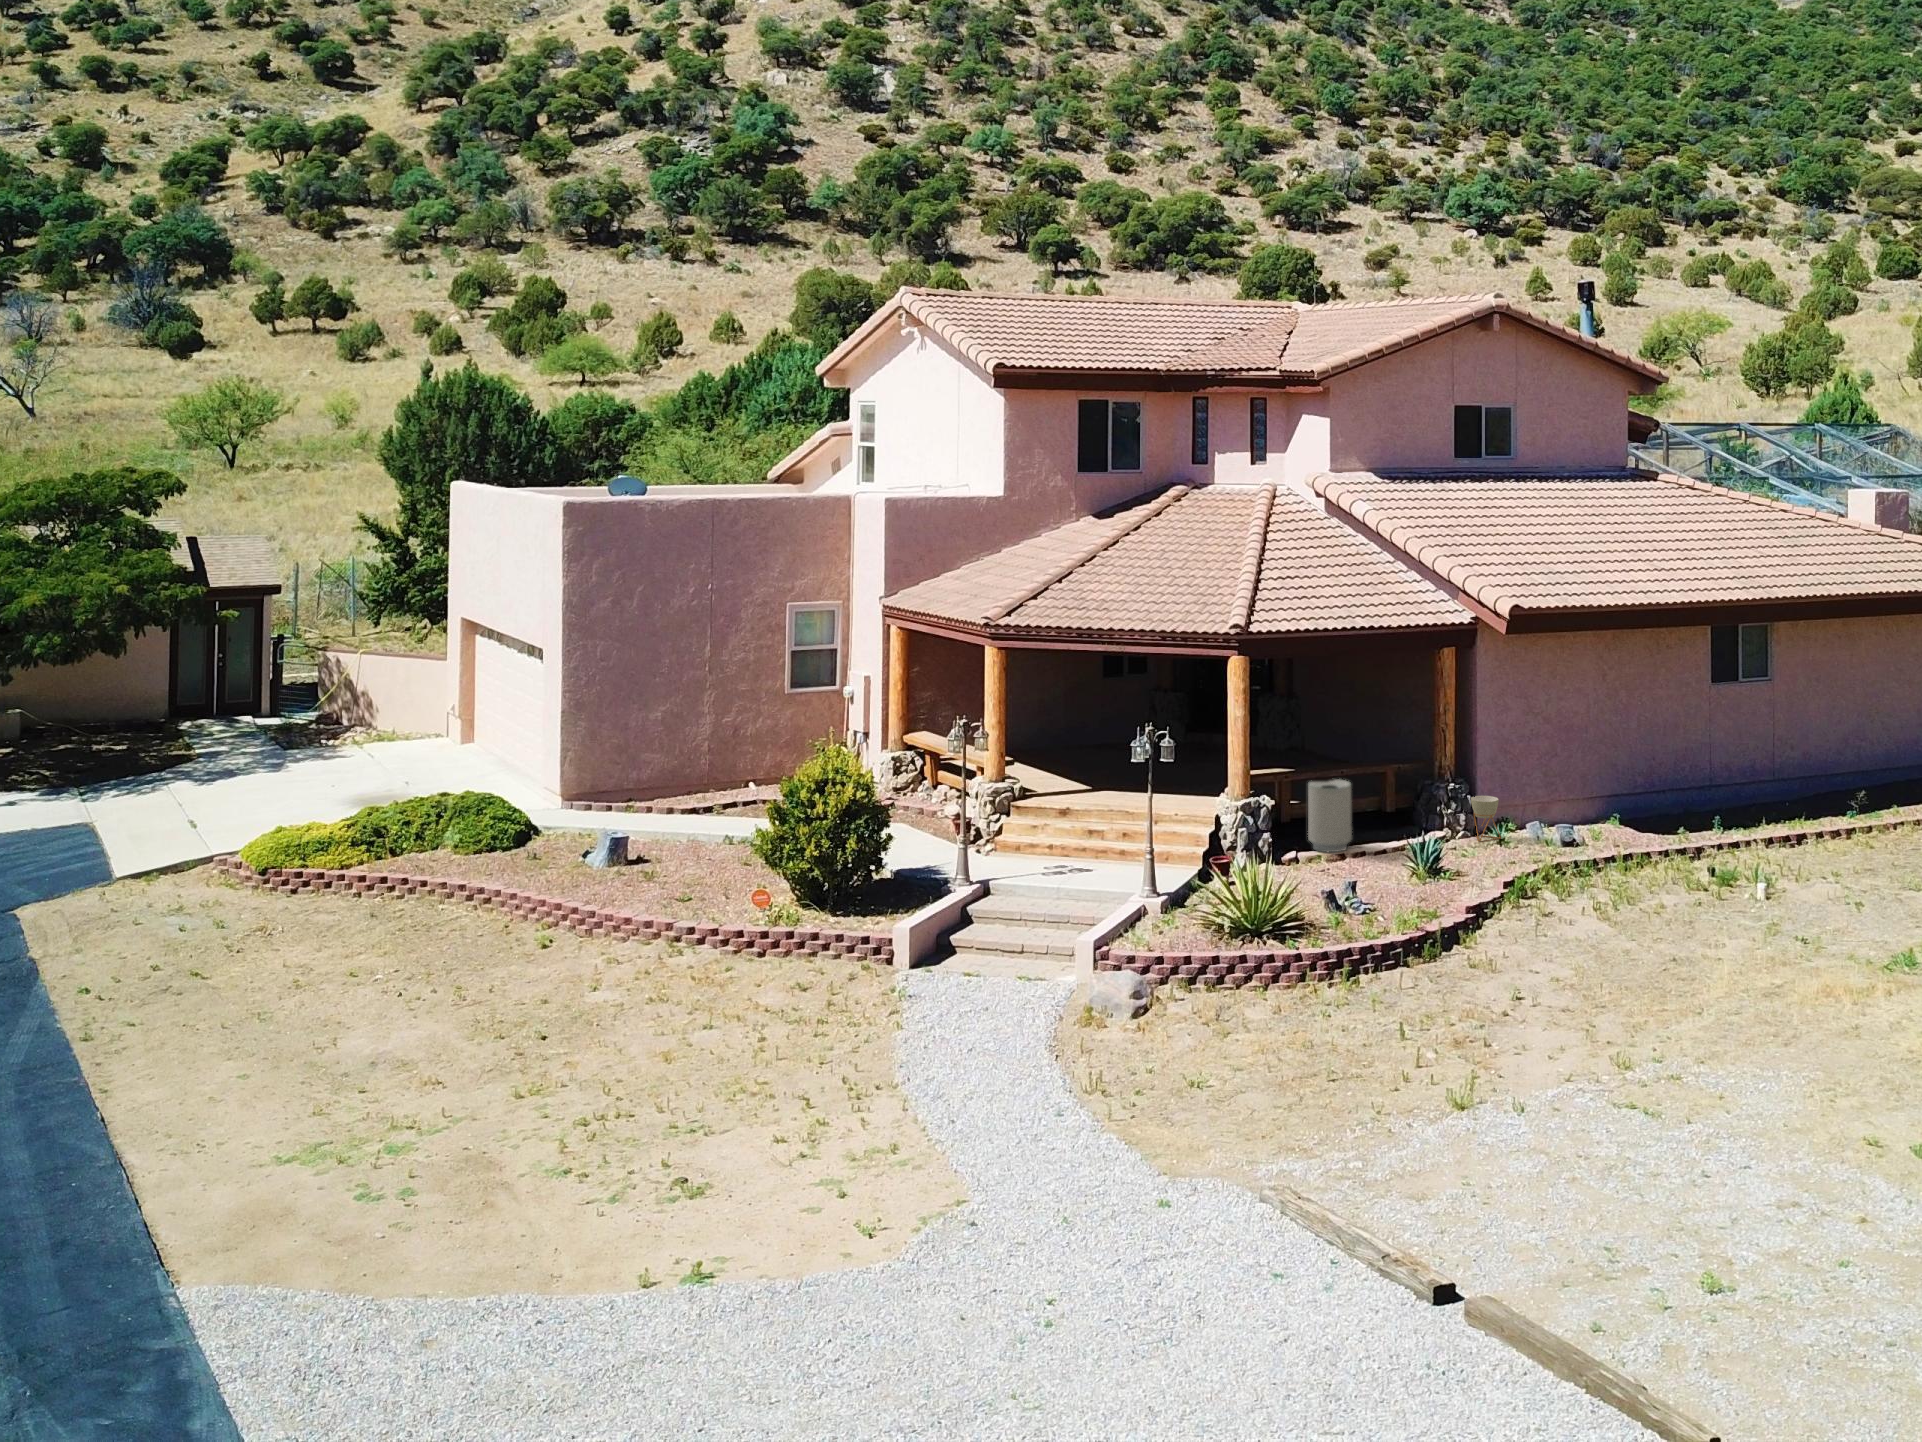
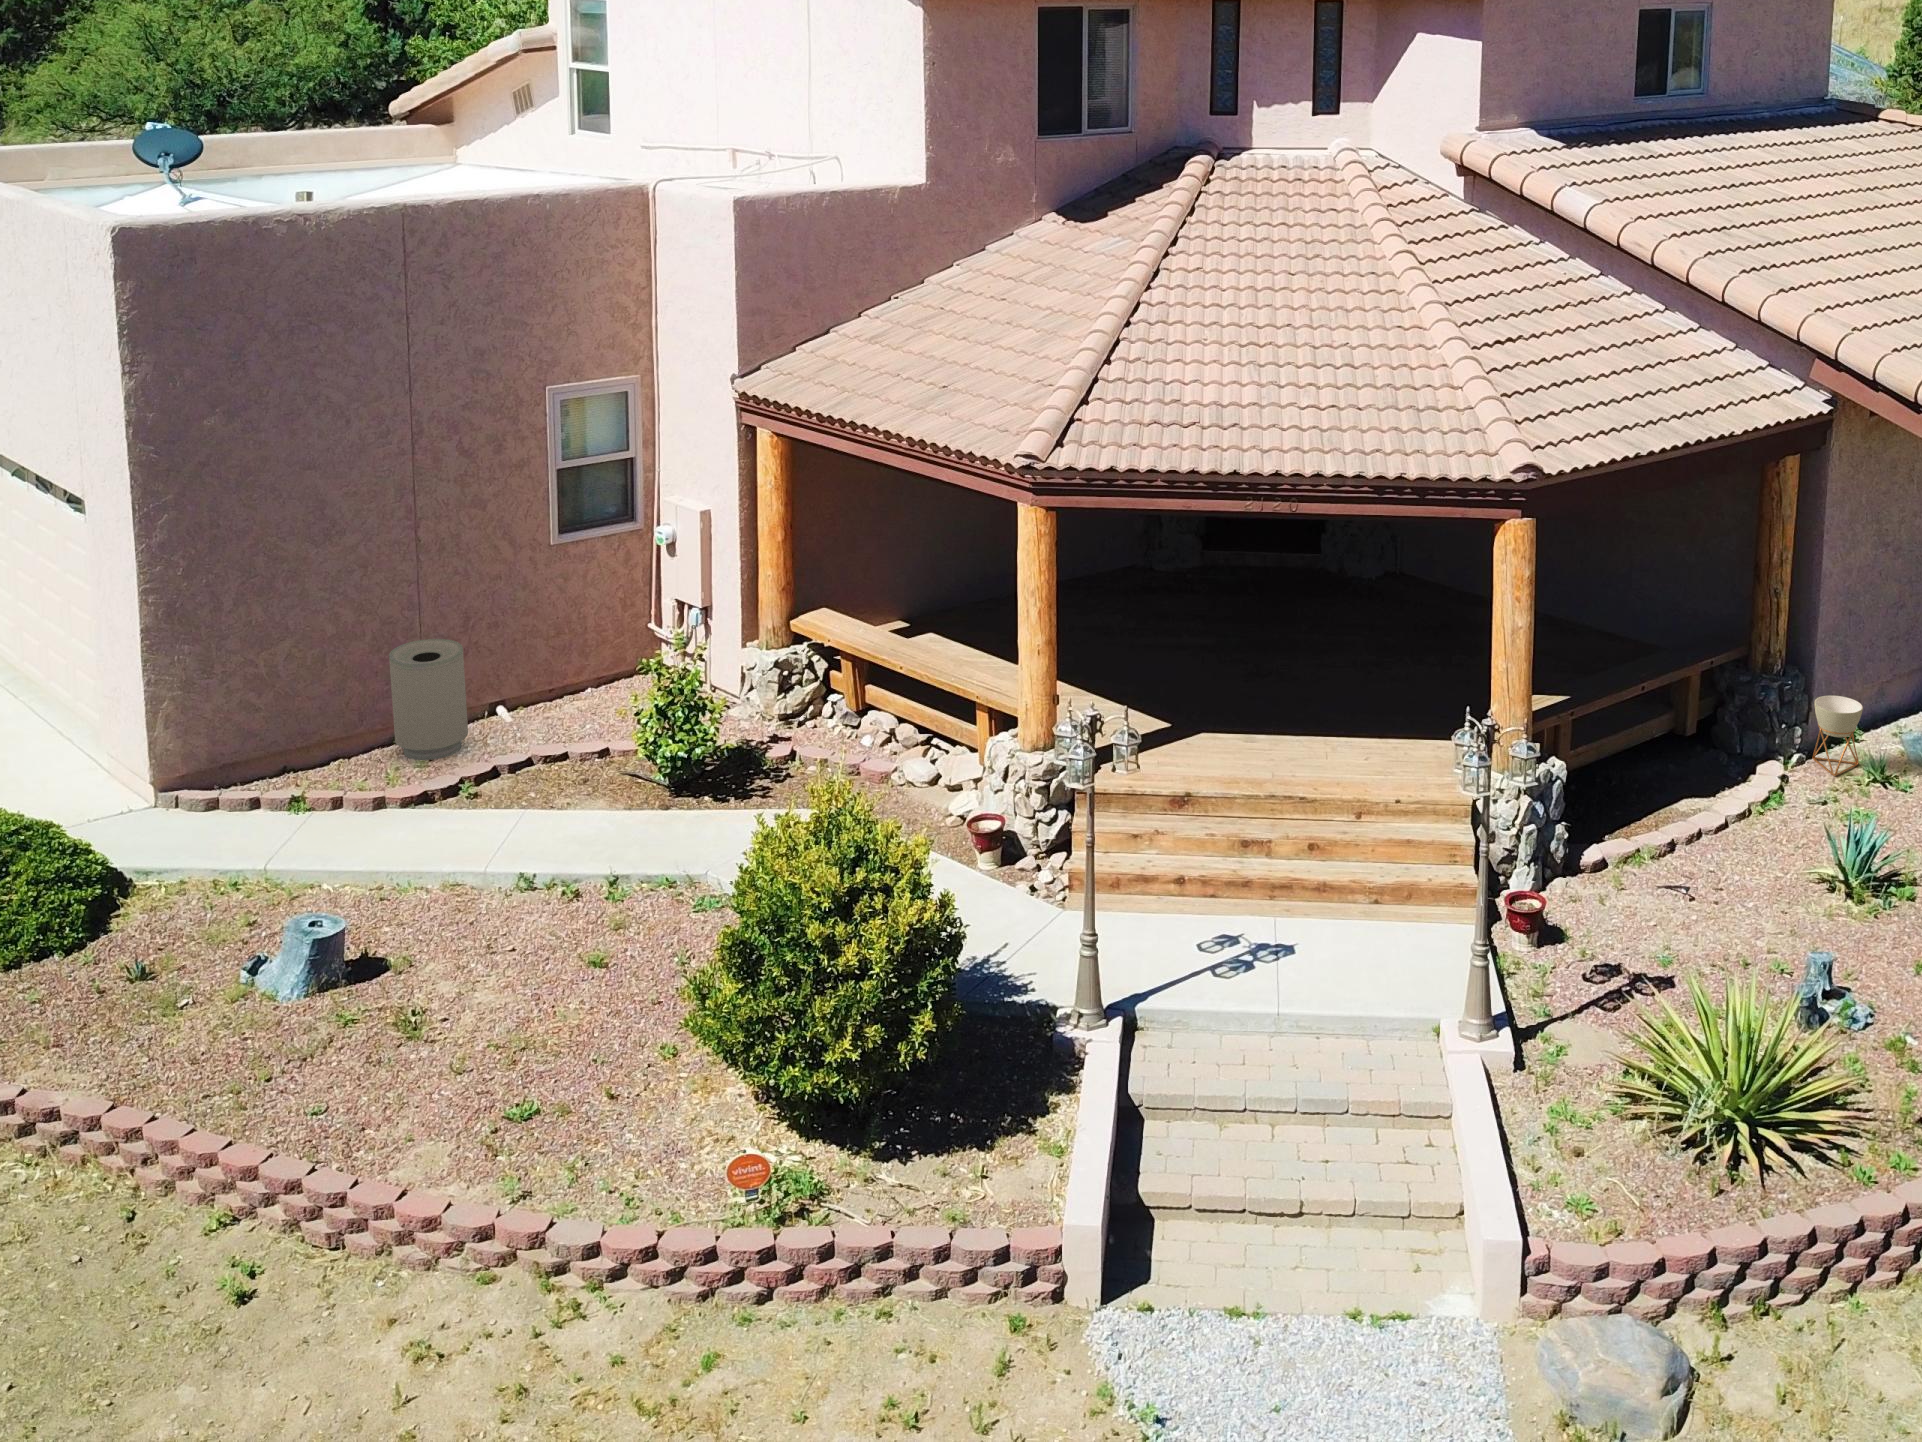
trash can: present [1308,779,1352,852] -> present [389,639,468,760]

